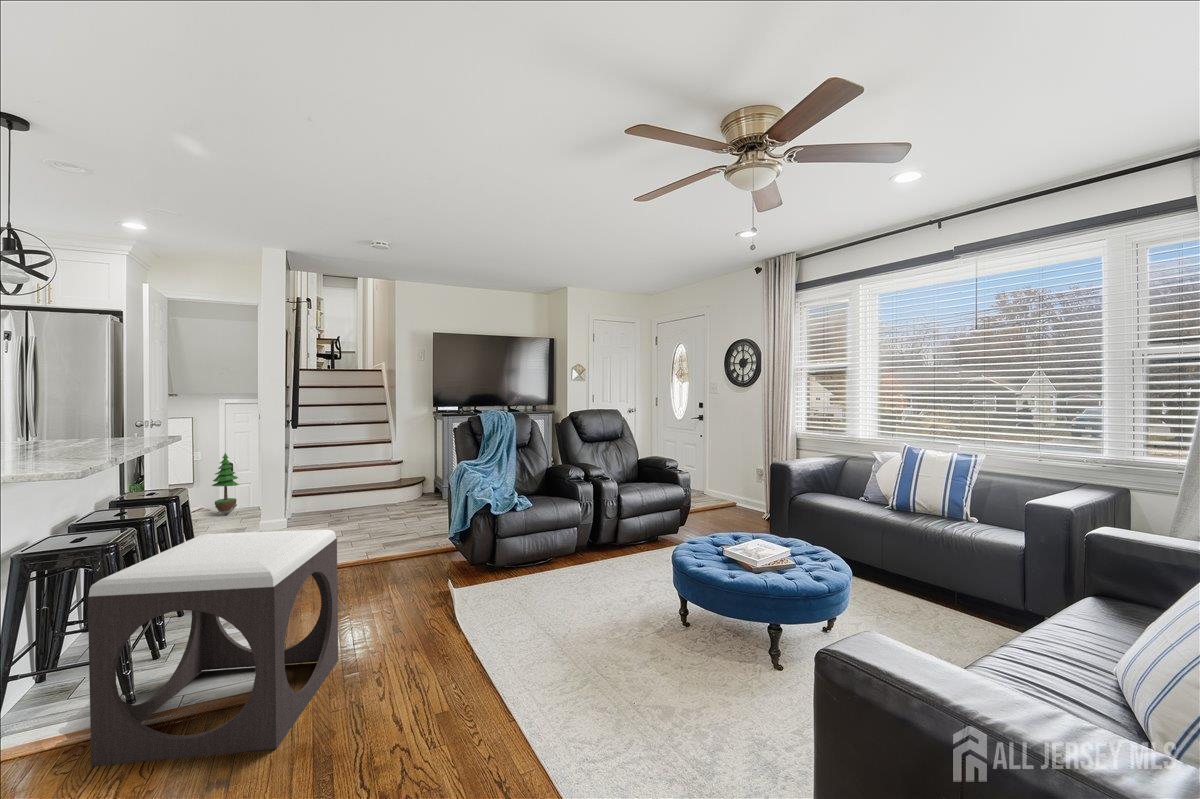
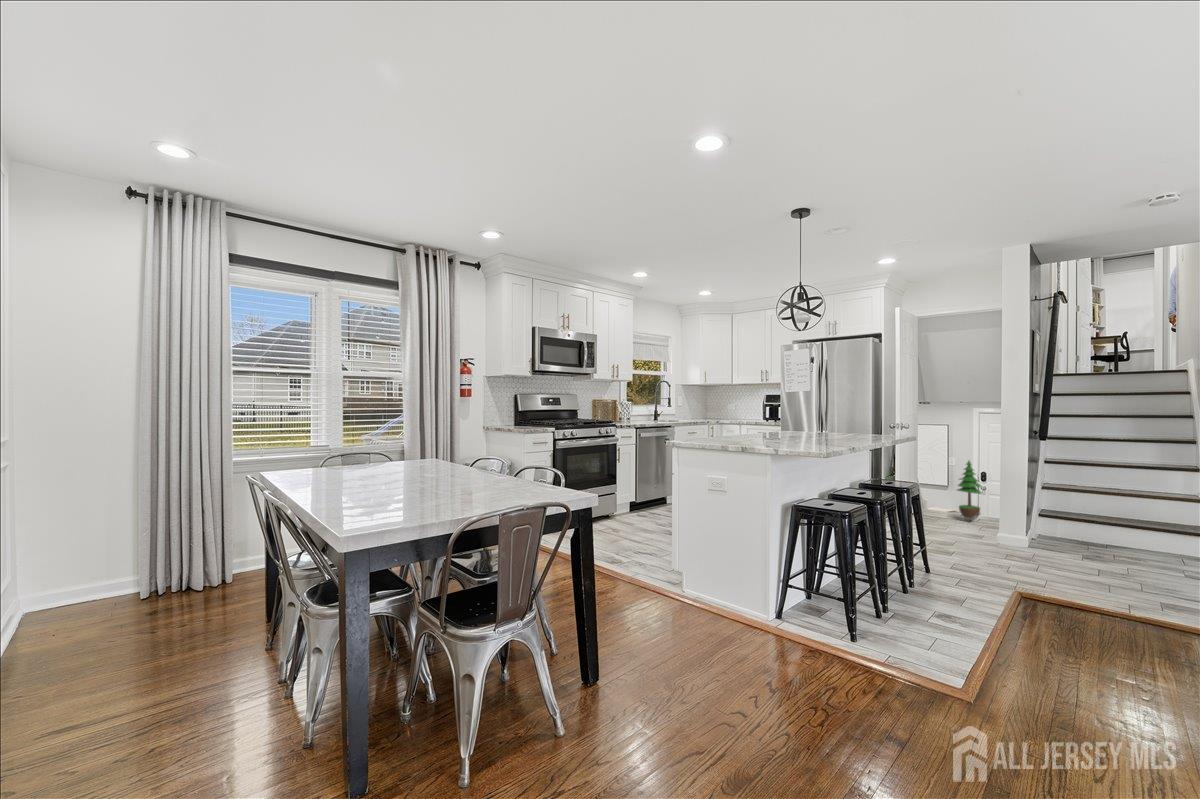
footstool: present [88,530,338,766] -> none [820,519,1049,745]

